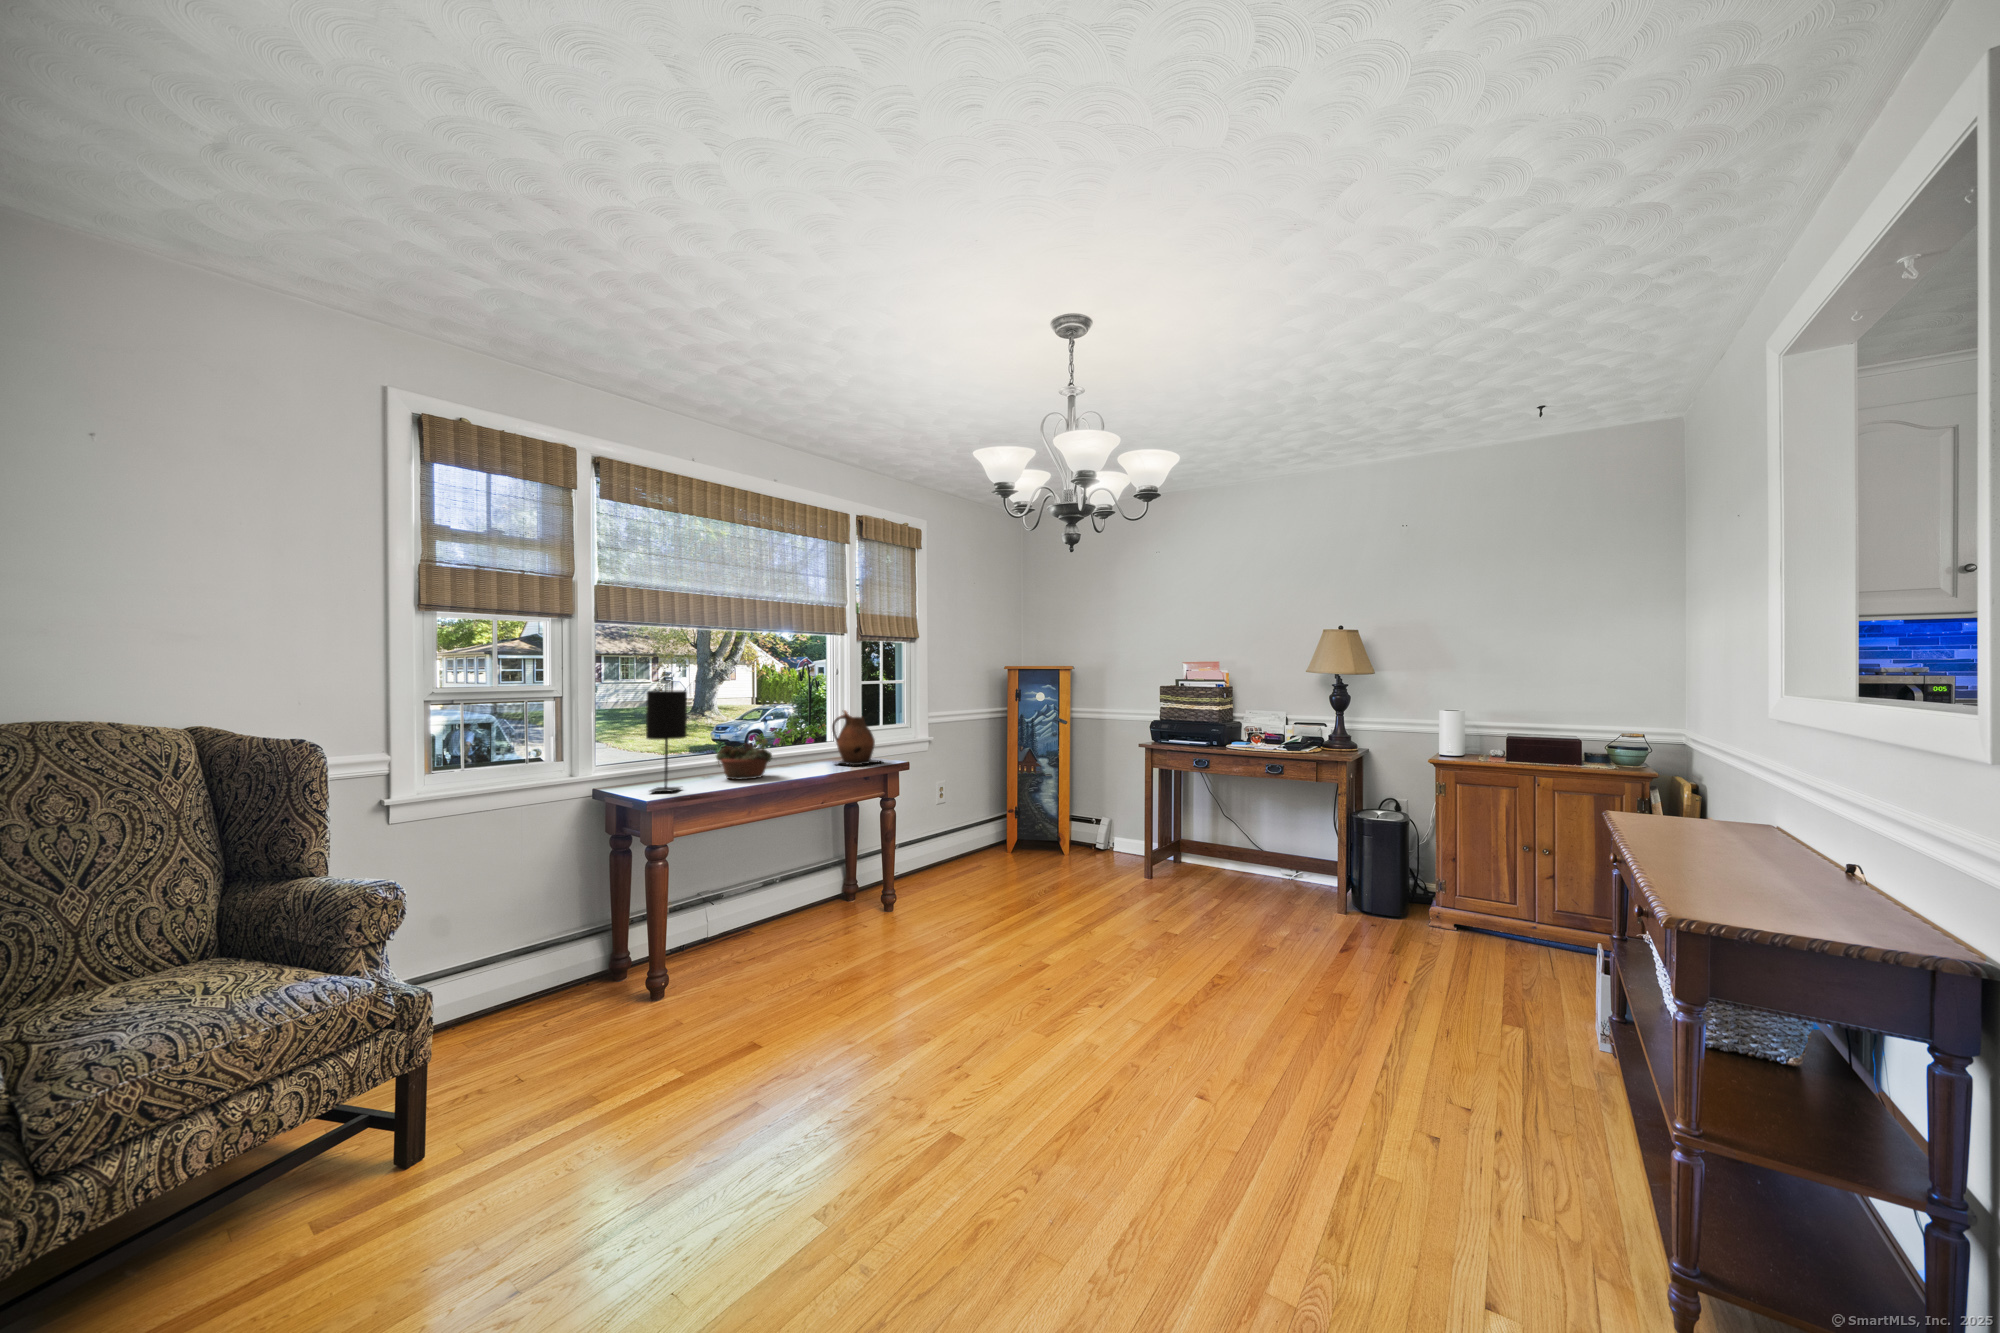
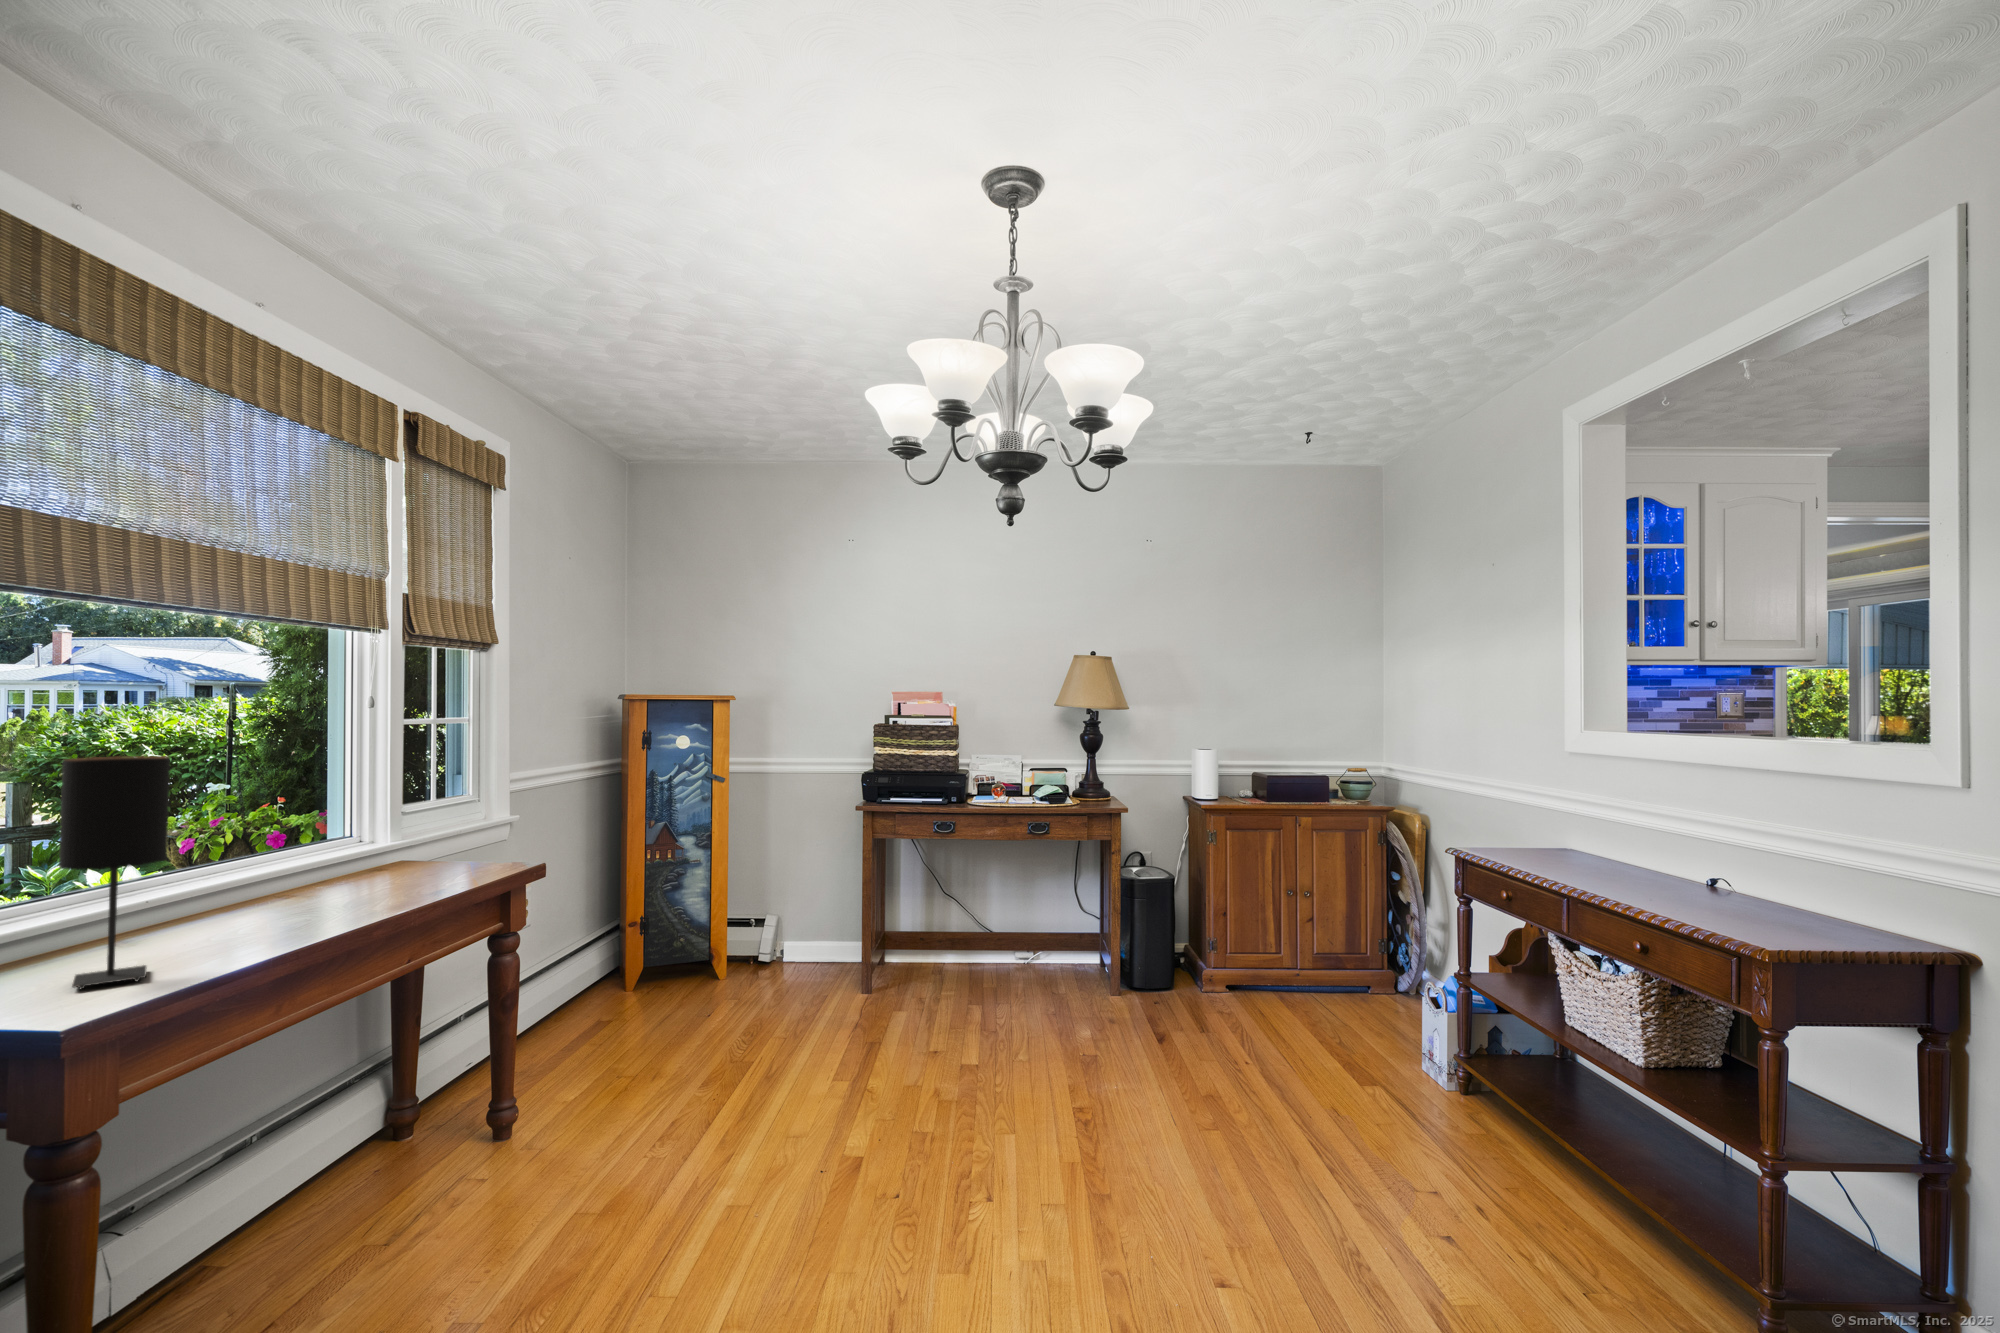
ceramic pitcher: present [832,710,881,765] -> none [387,778,493,881]
succulent planter: present [716,738,772,780] -> none [176,842,334,935]

